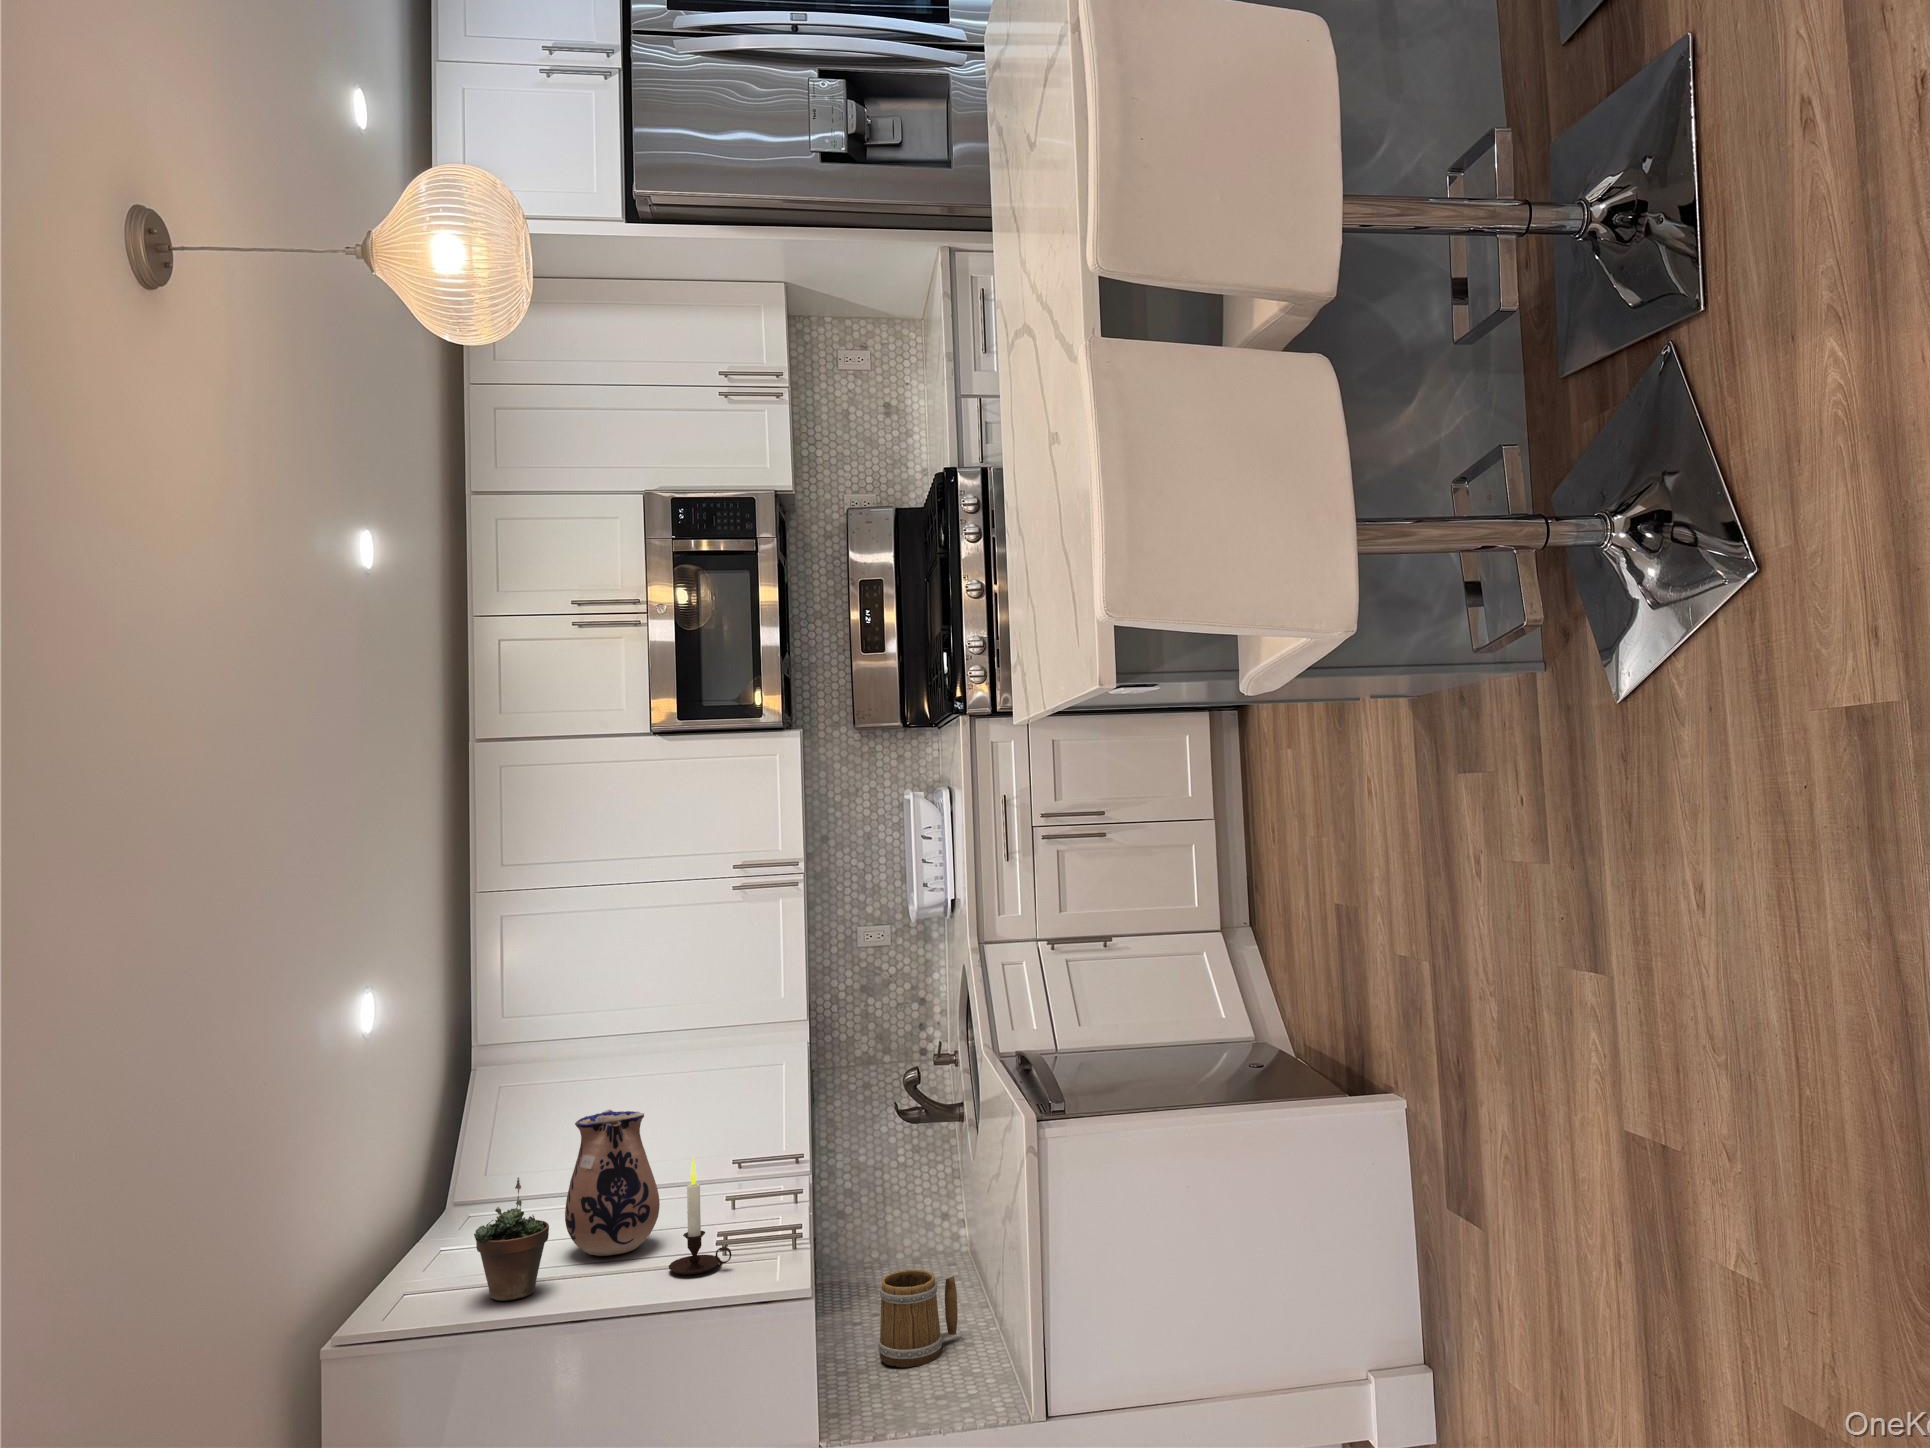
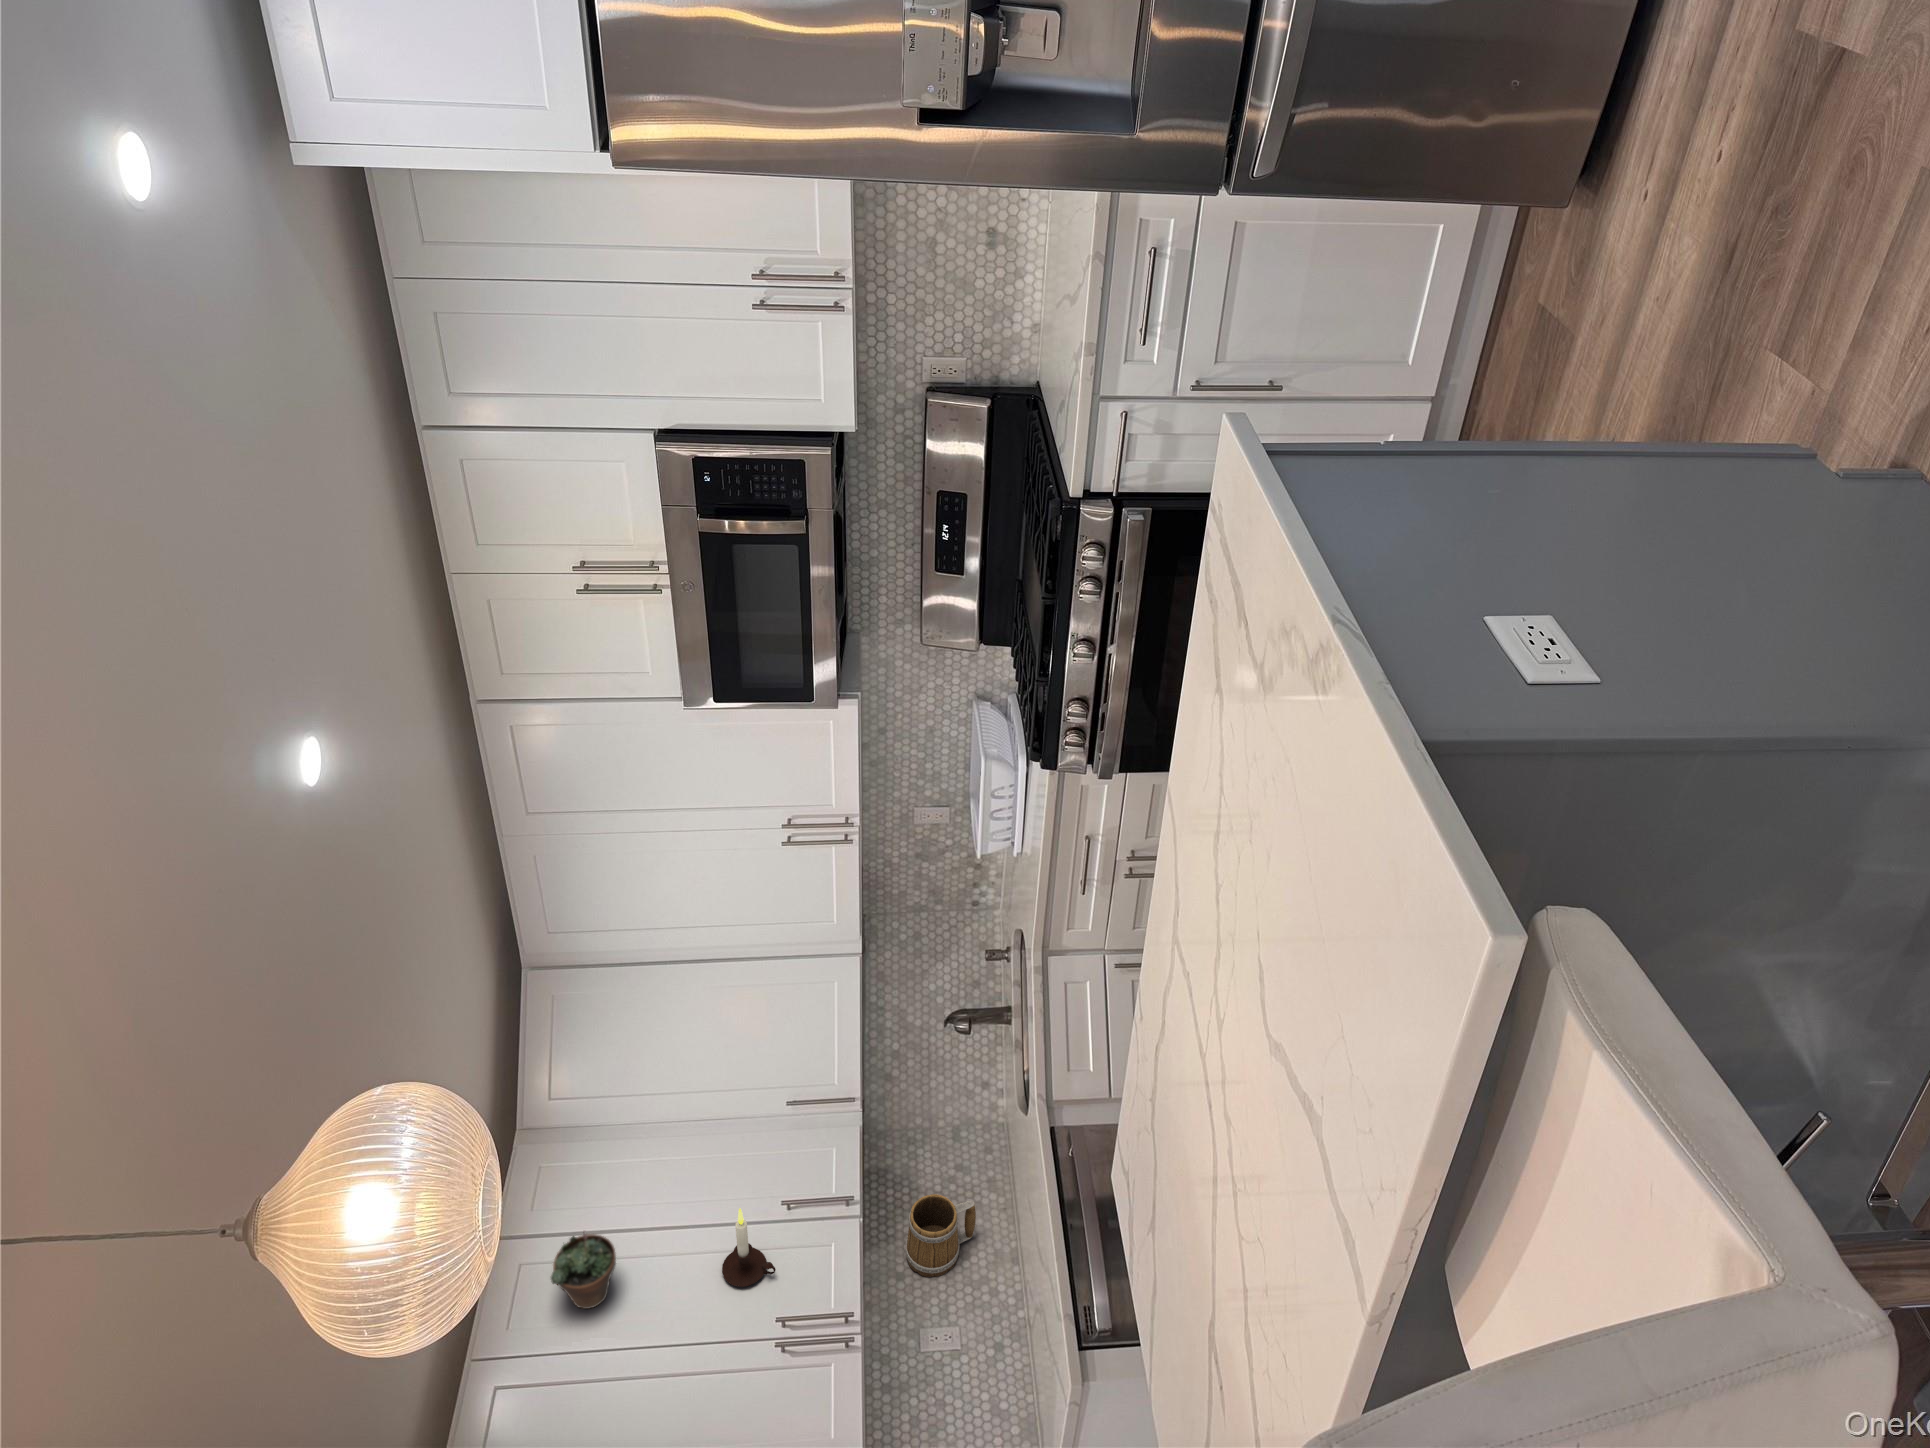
ceramic pitcher: present [565,1110,660,1256] -> none [632,1094,715,1229]

